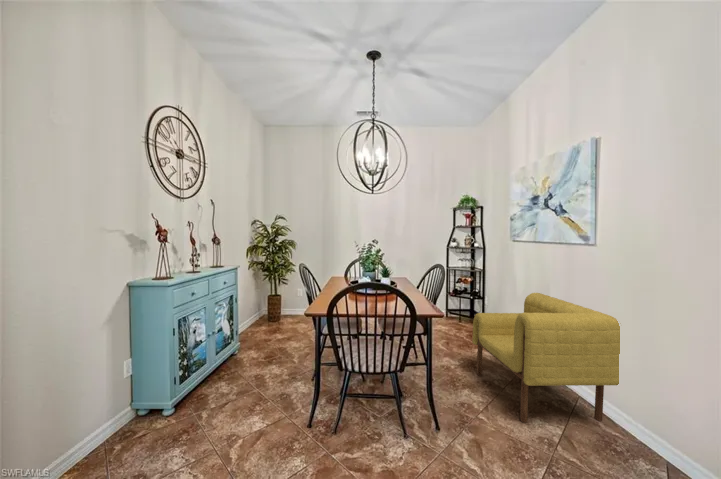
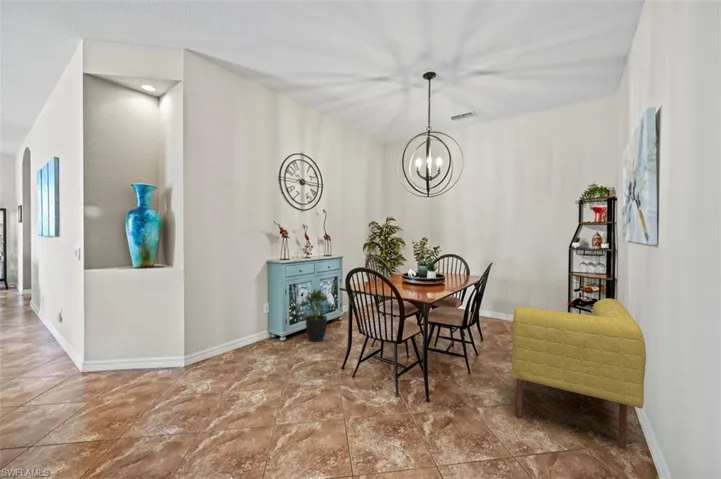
potted plant: none [199,317,254,401] -> present [302,289,330,342]

